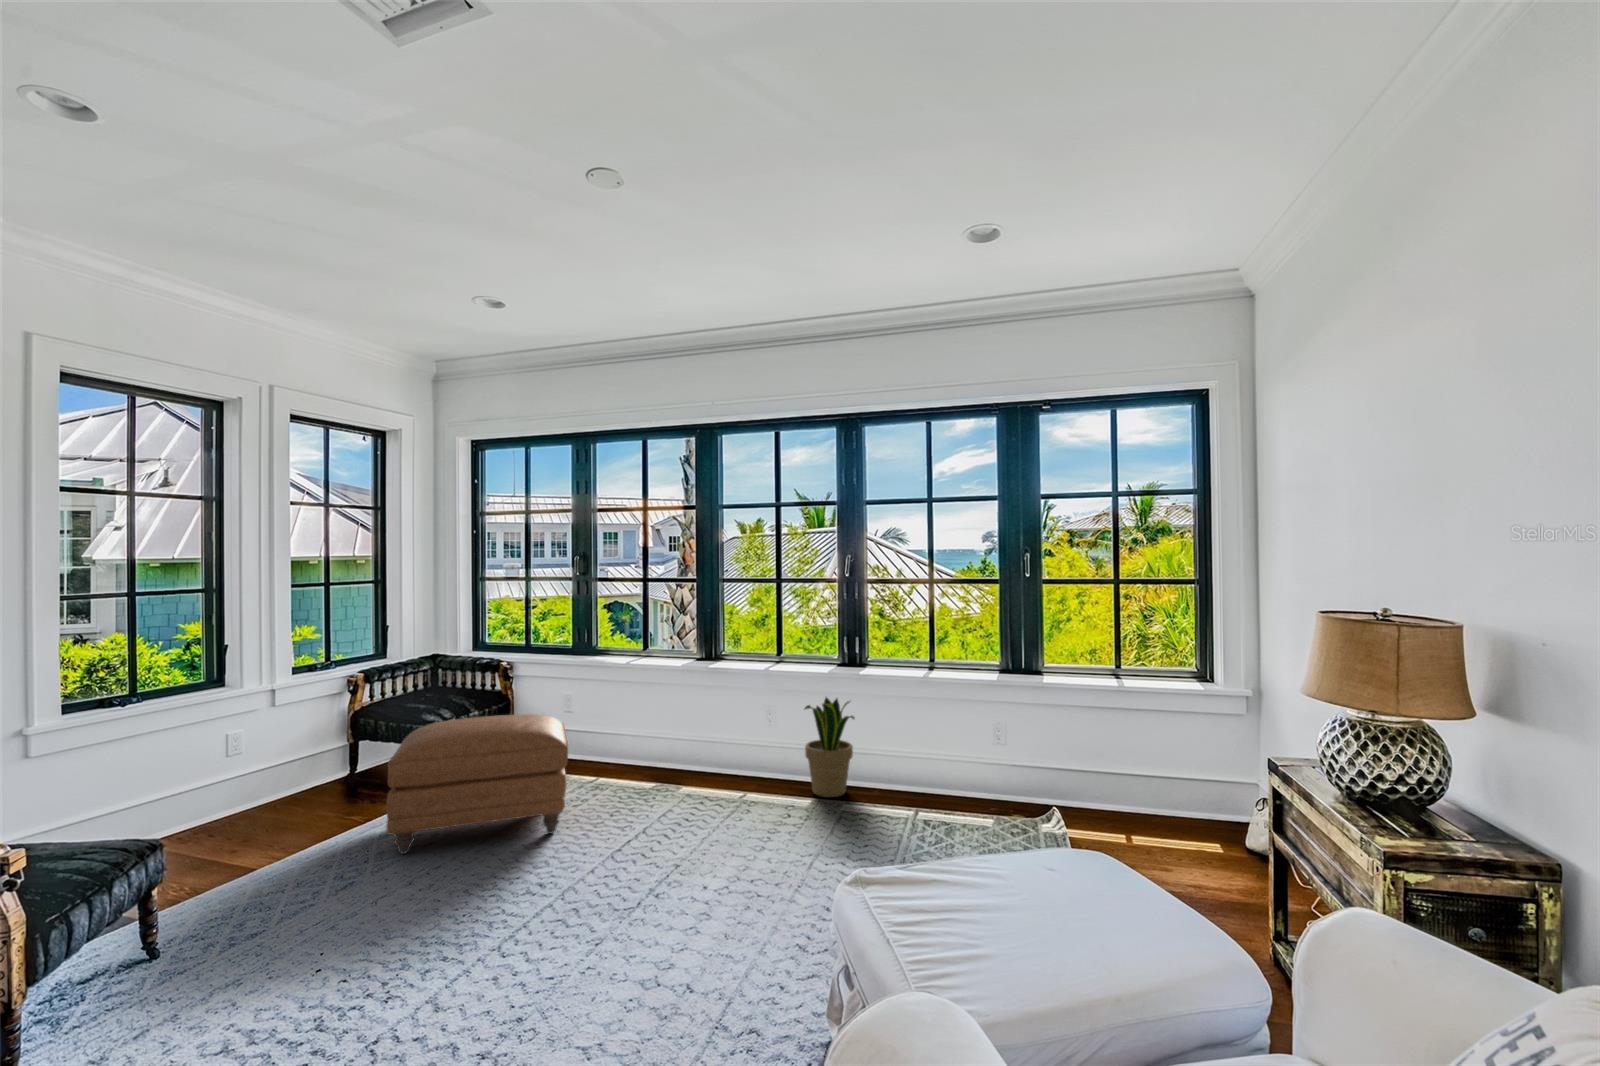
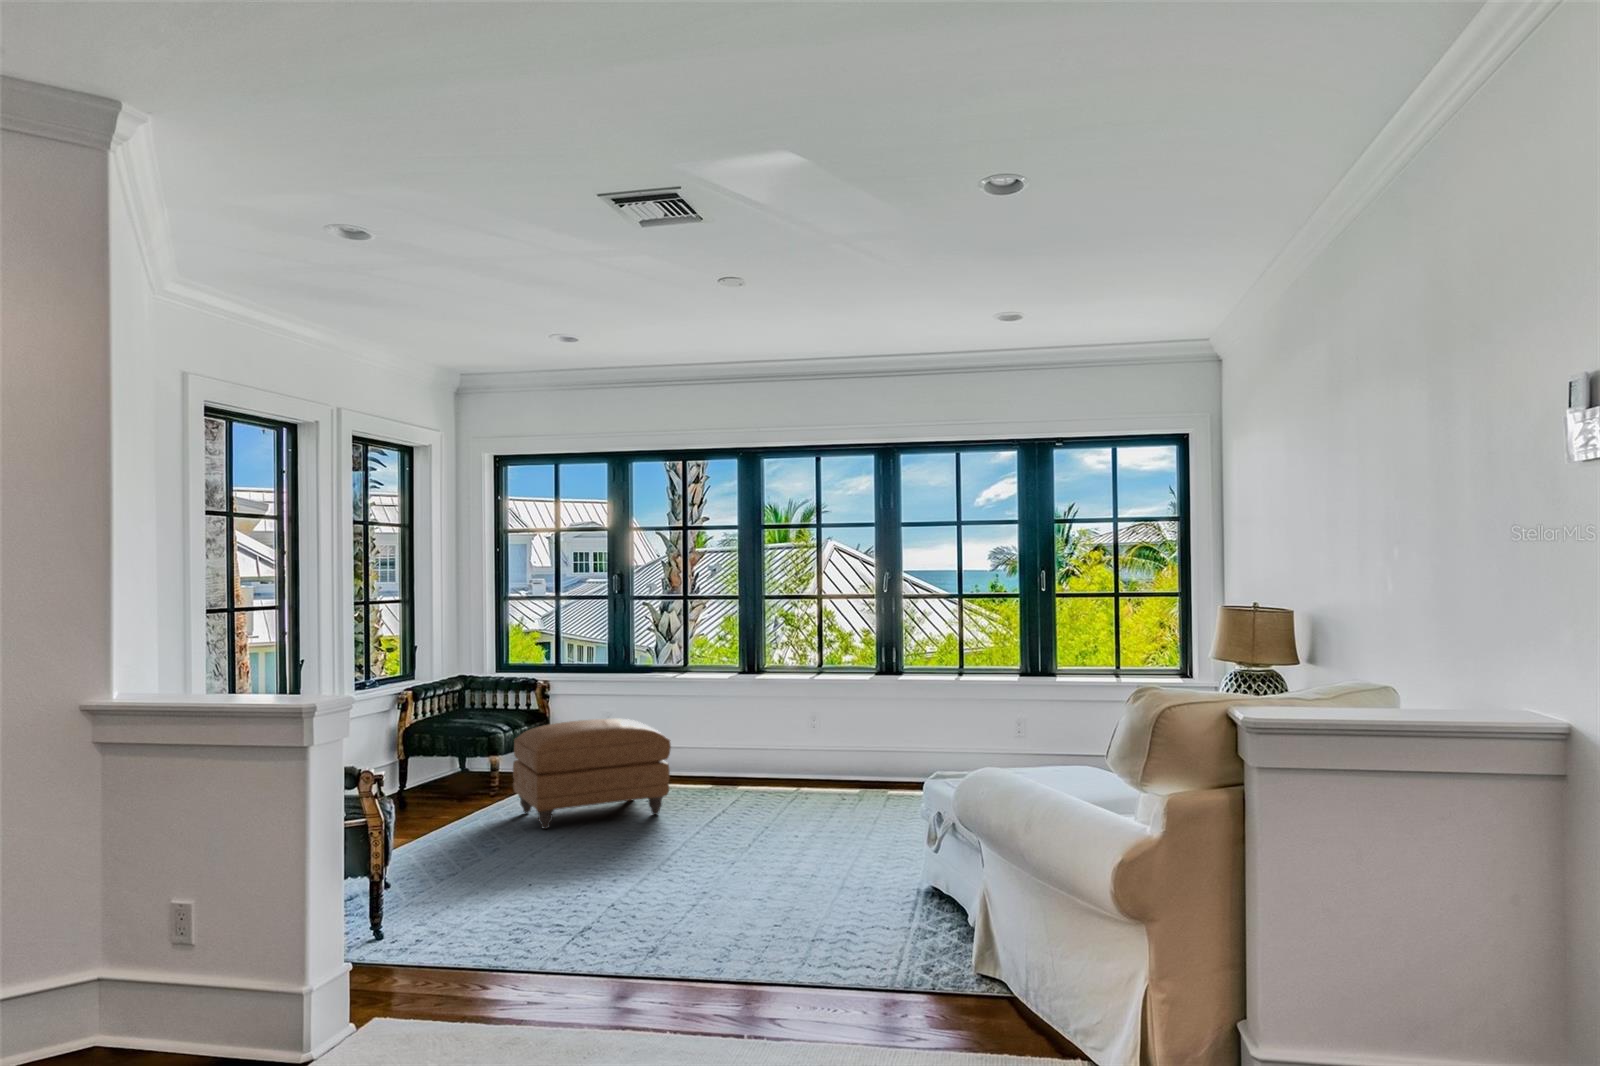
potted plant: present [805,698,854,797] -> none [852,699,898,787]

